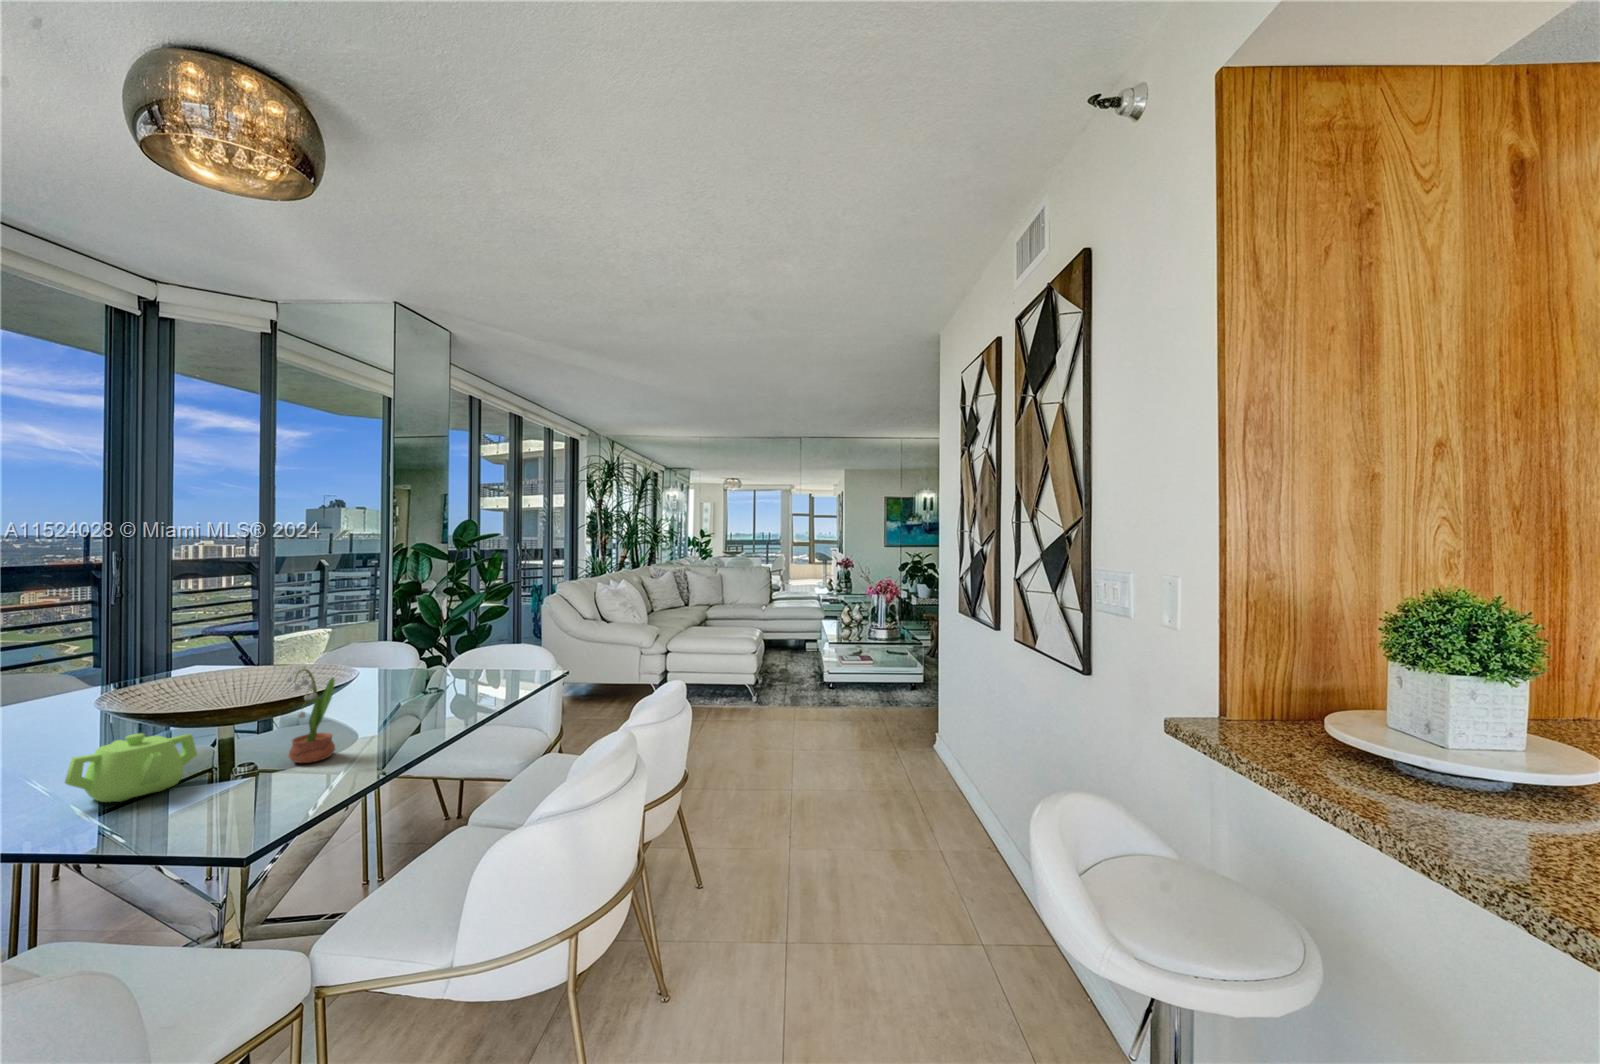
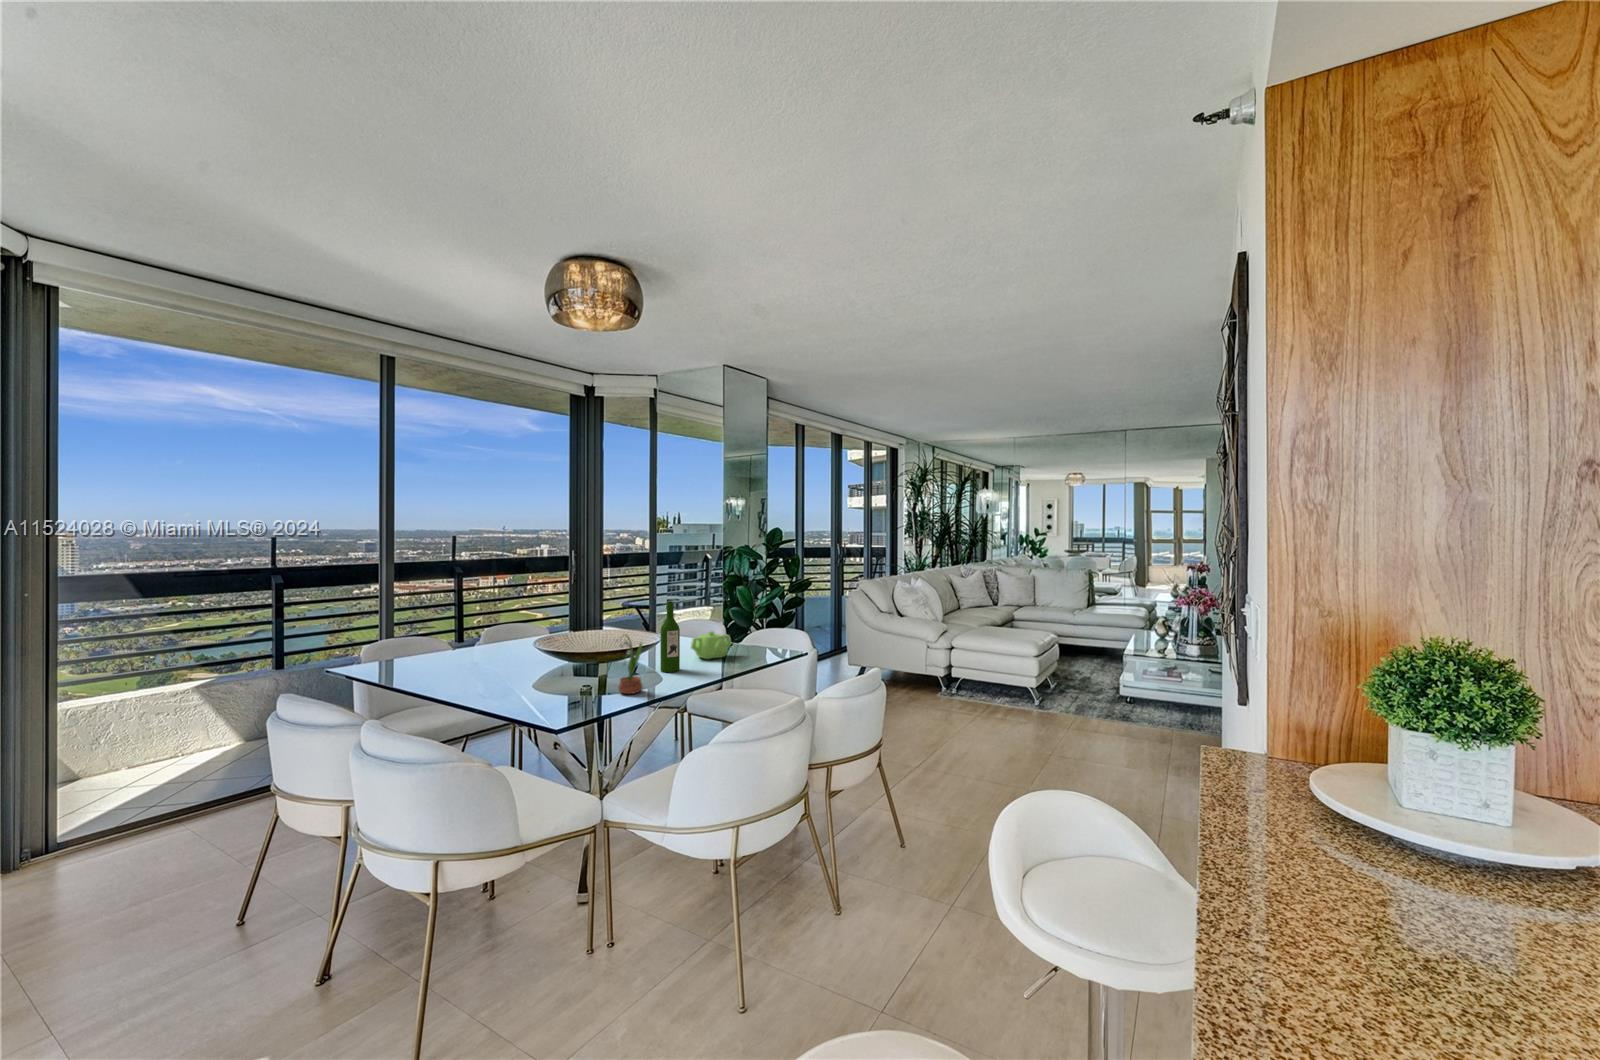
wine bottle: none [345,614,379,720] -> present [660,601,680,672]
teapot: present [65,734,197,802] -> present [691,631,731,659]

